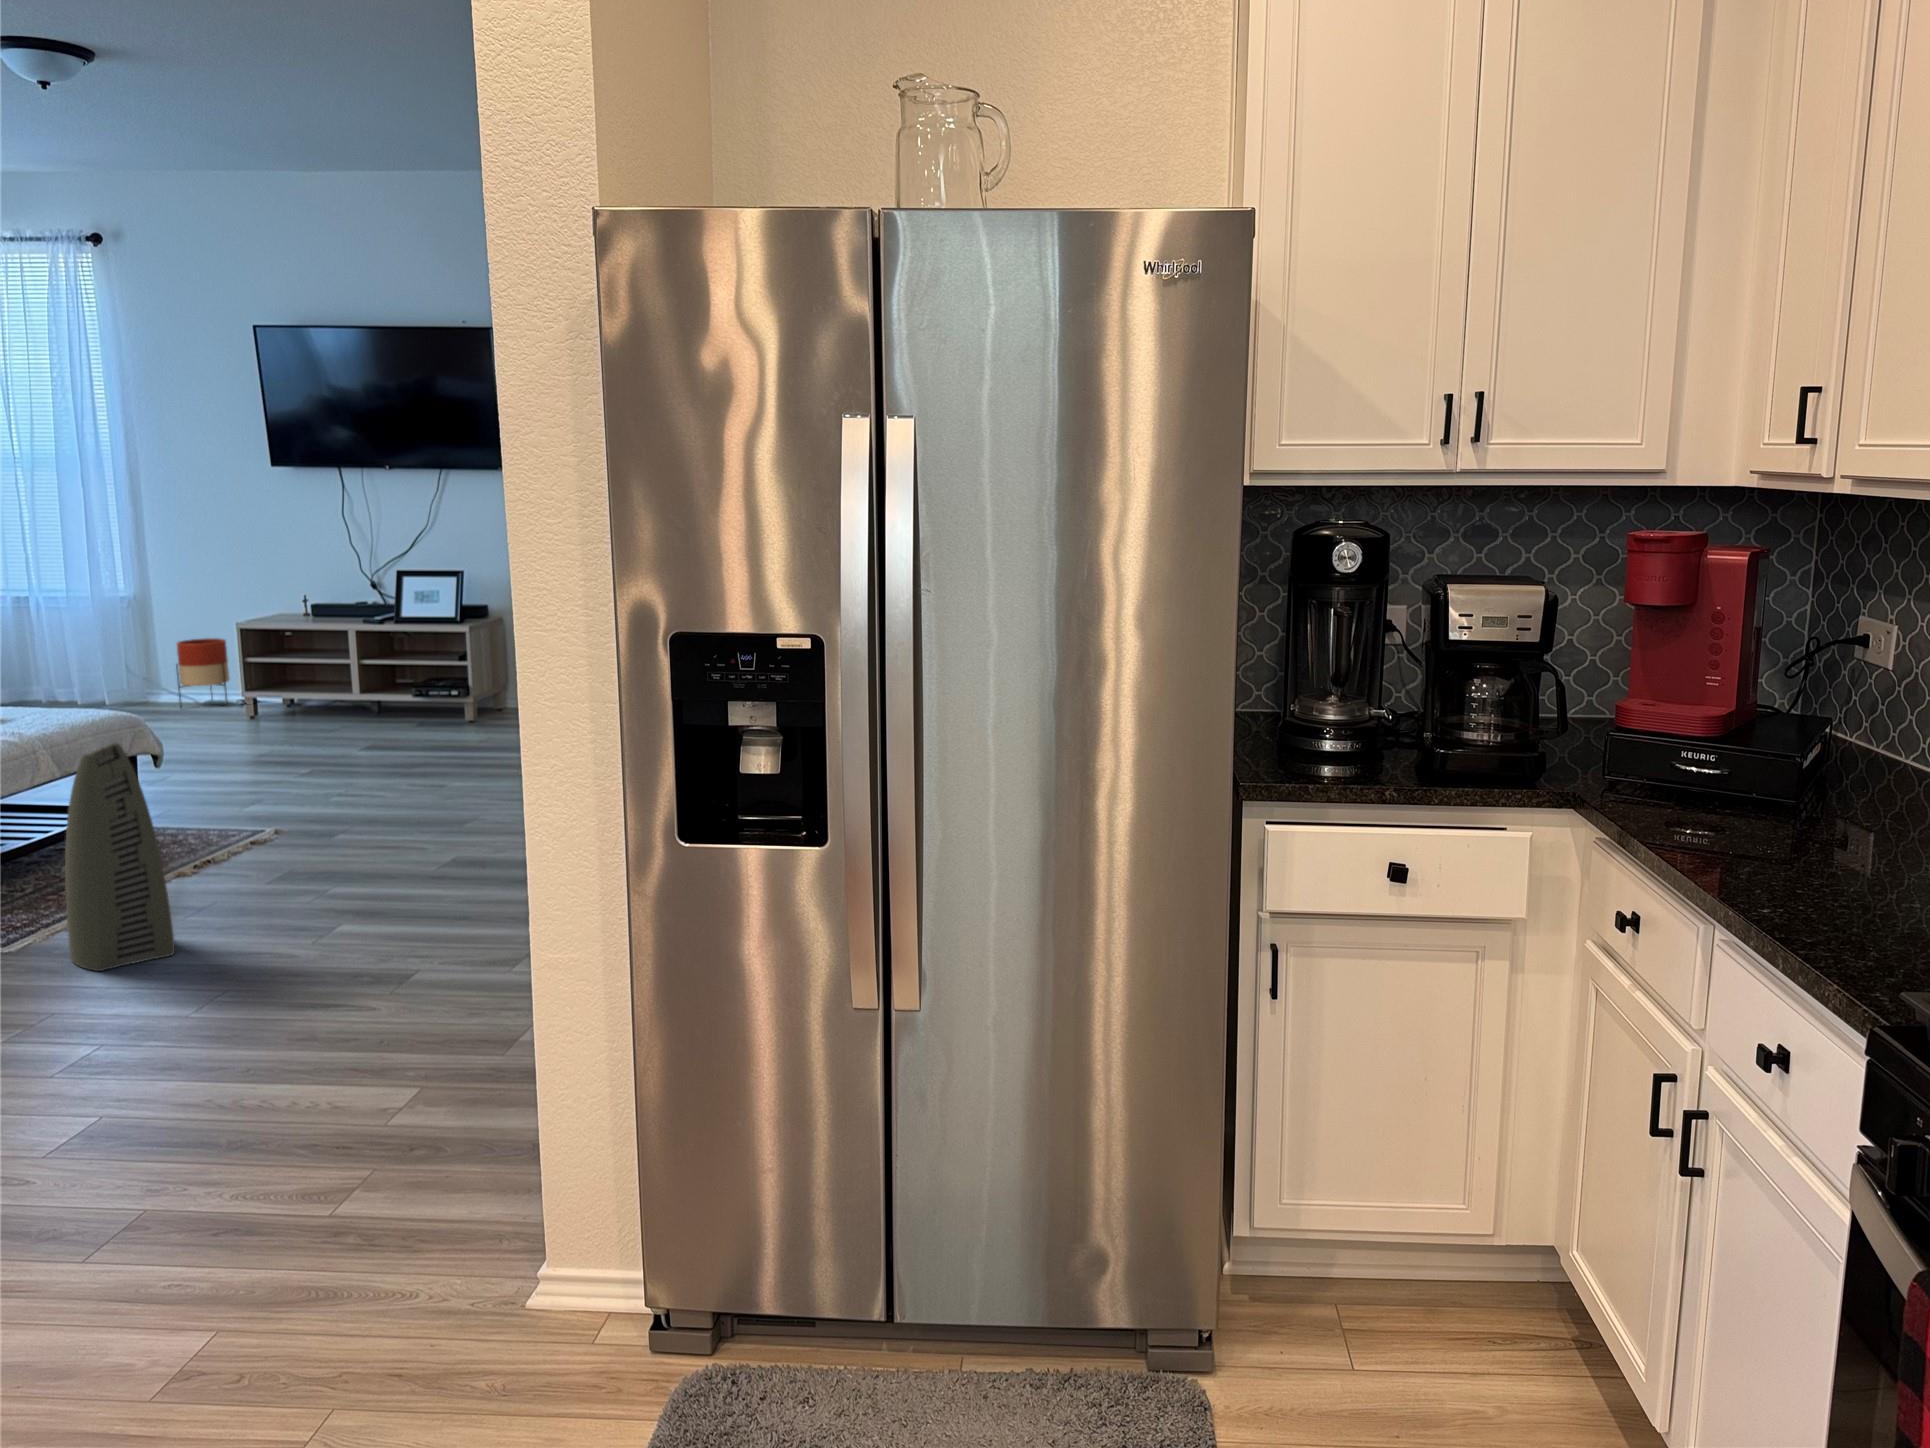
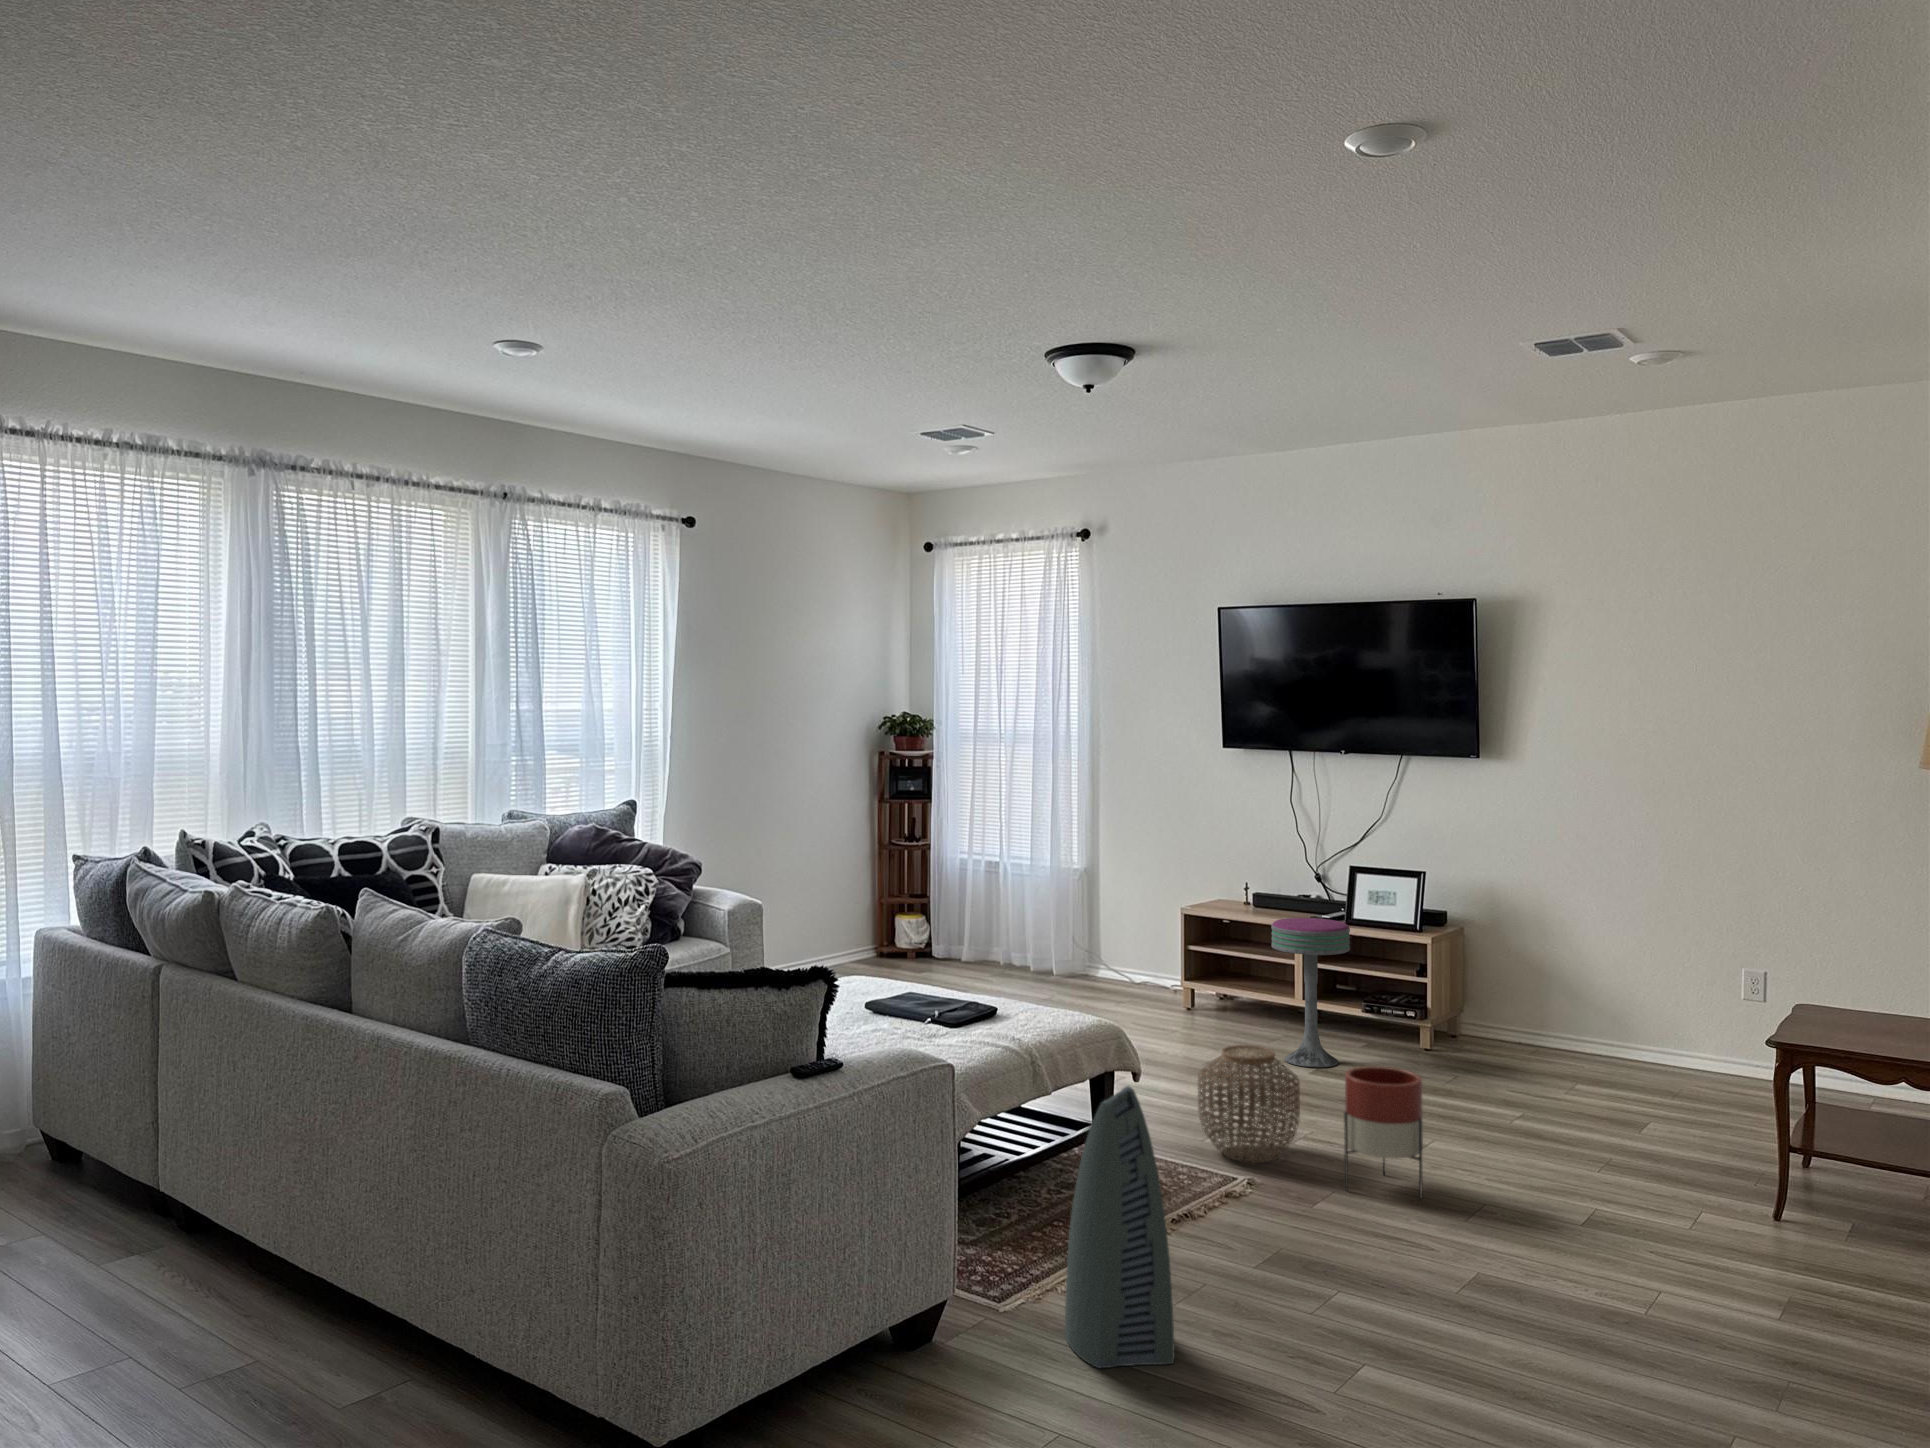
bar stool: none [314,617,390,746] -> present [1271,918,1350,1067]
planter: present [176,638,229,708] -> present [1344,1066,1423,1198]
woven basket: none [226,721,326,819] -> present [1198,1045,1300,1162]

